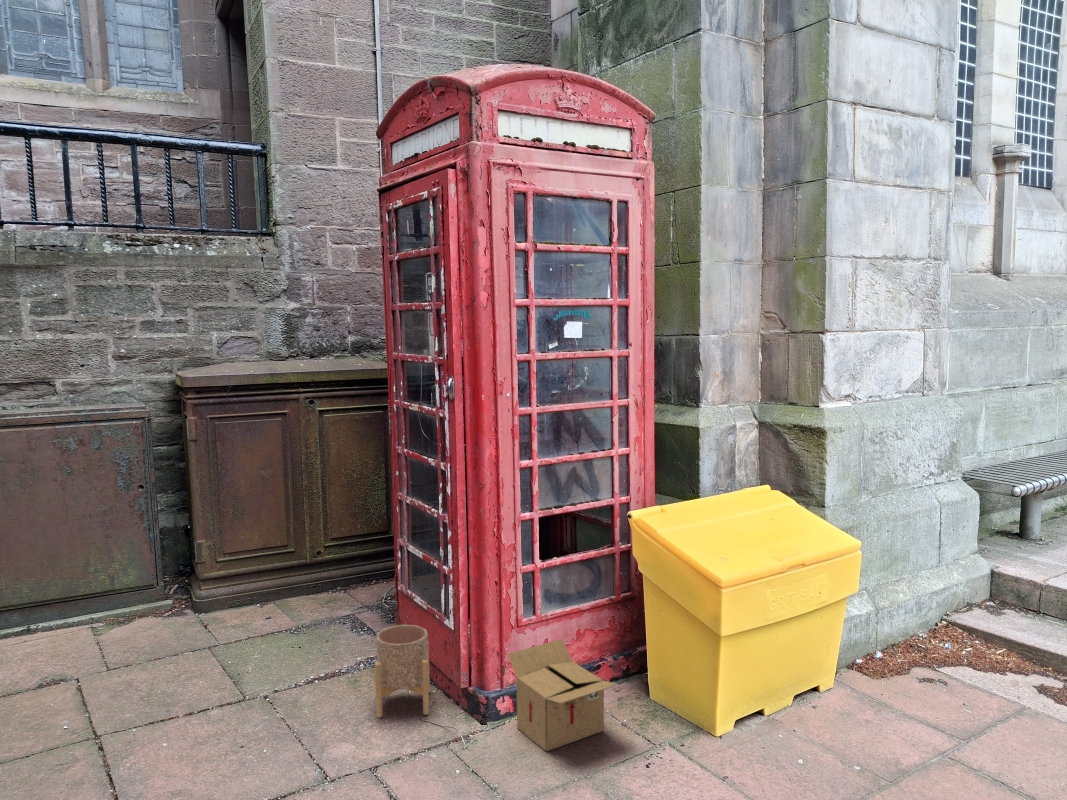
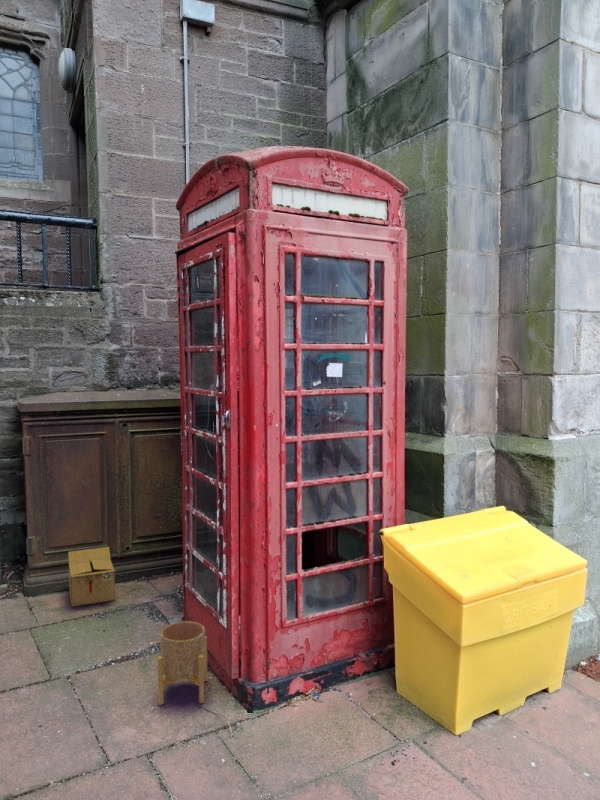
cardboard box: present [507,639,618,752] -> present [68,547,115,607]

